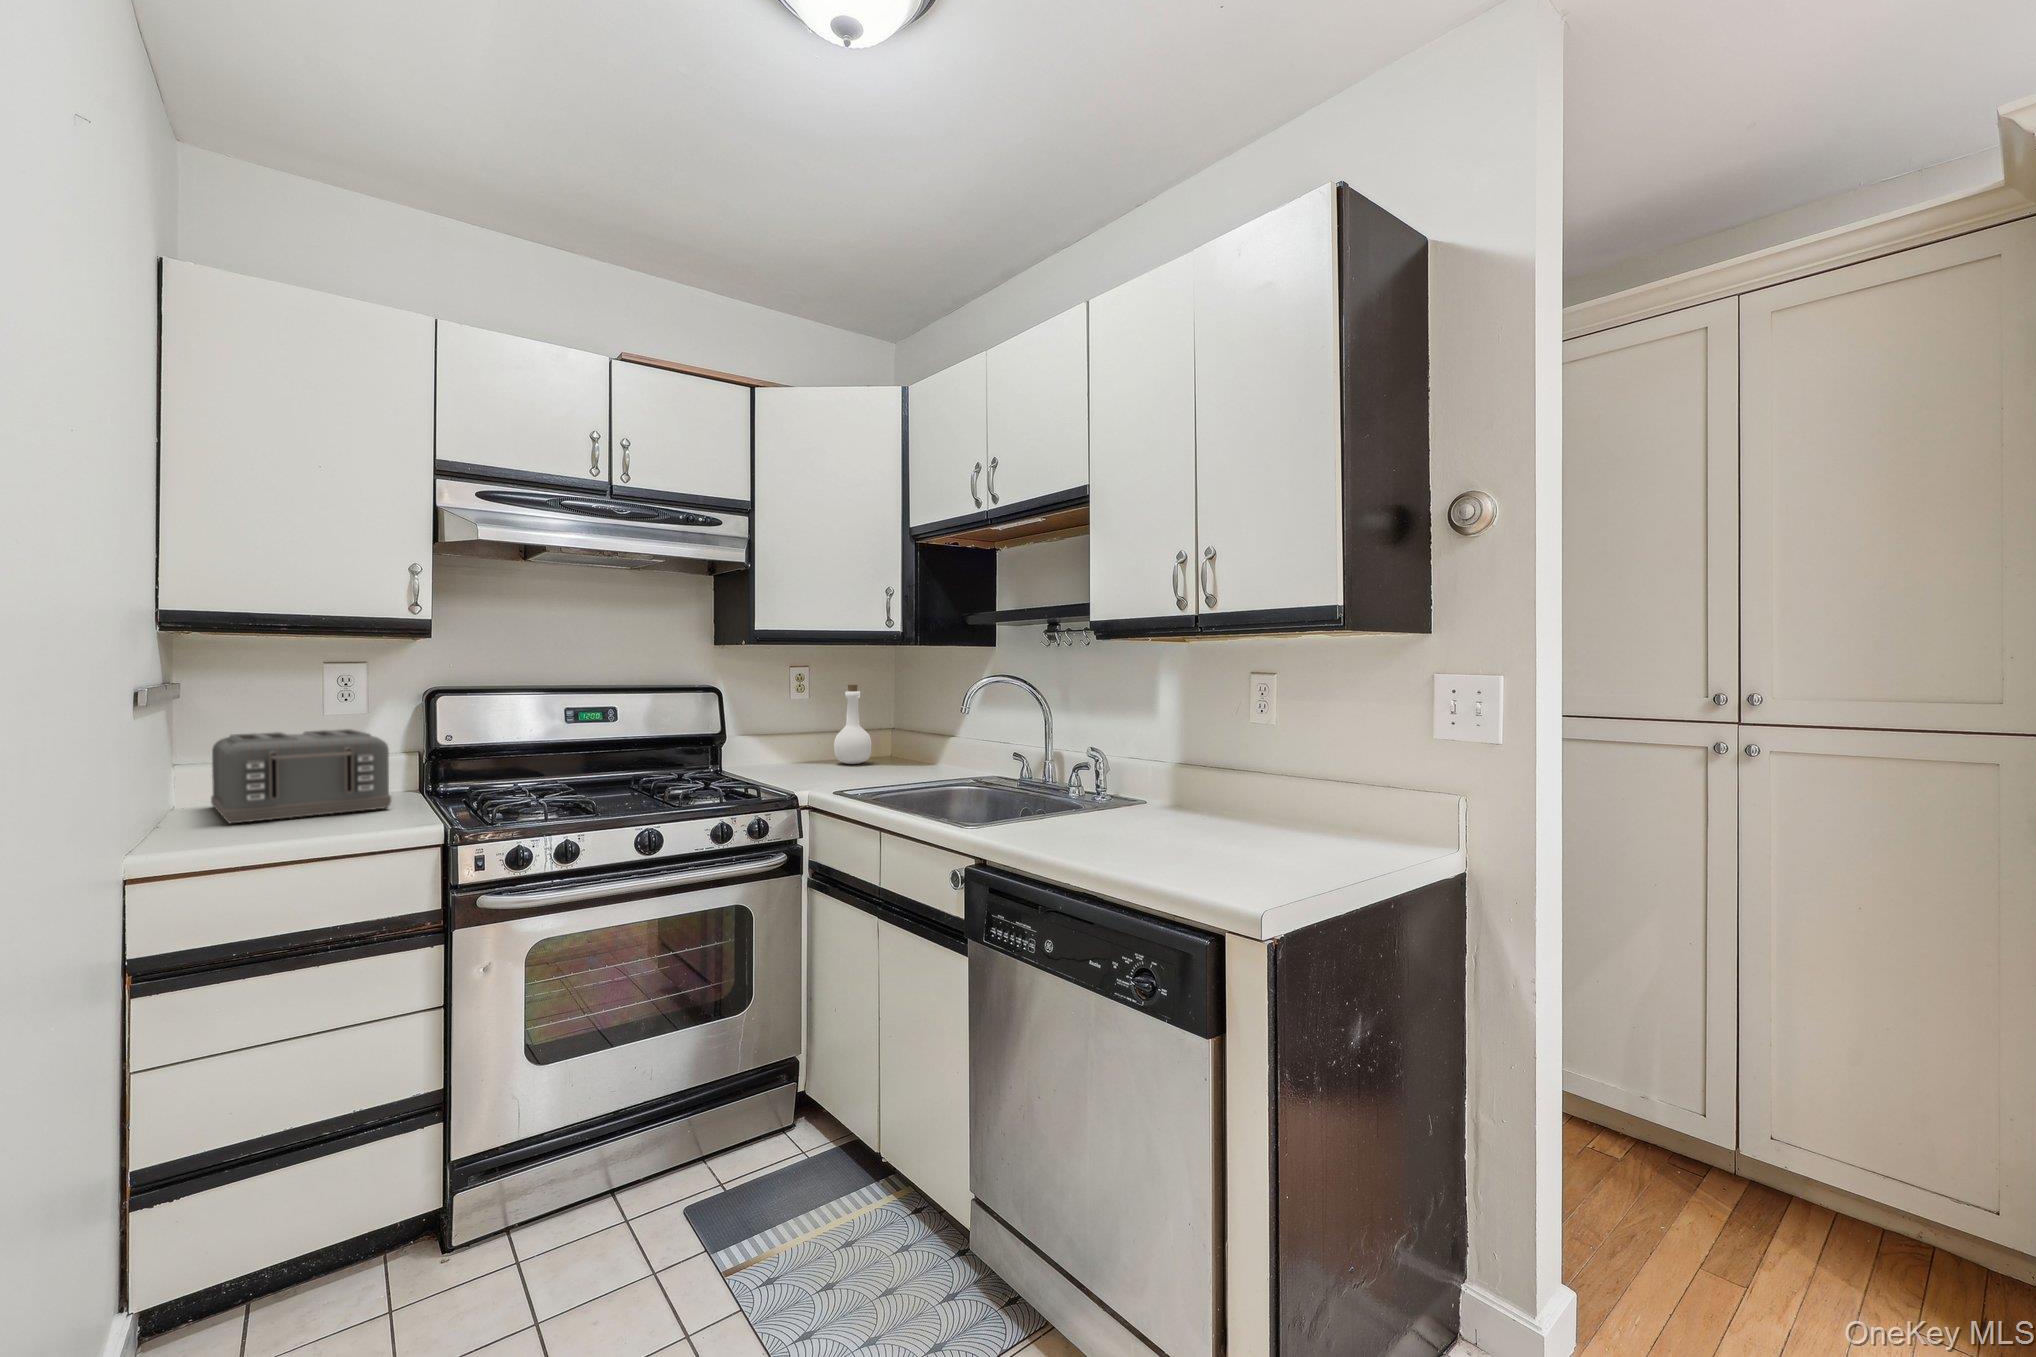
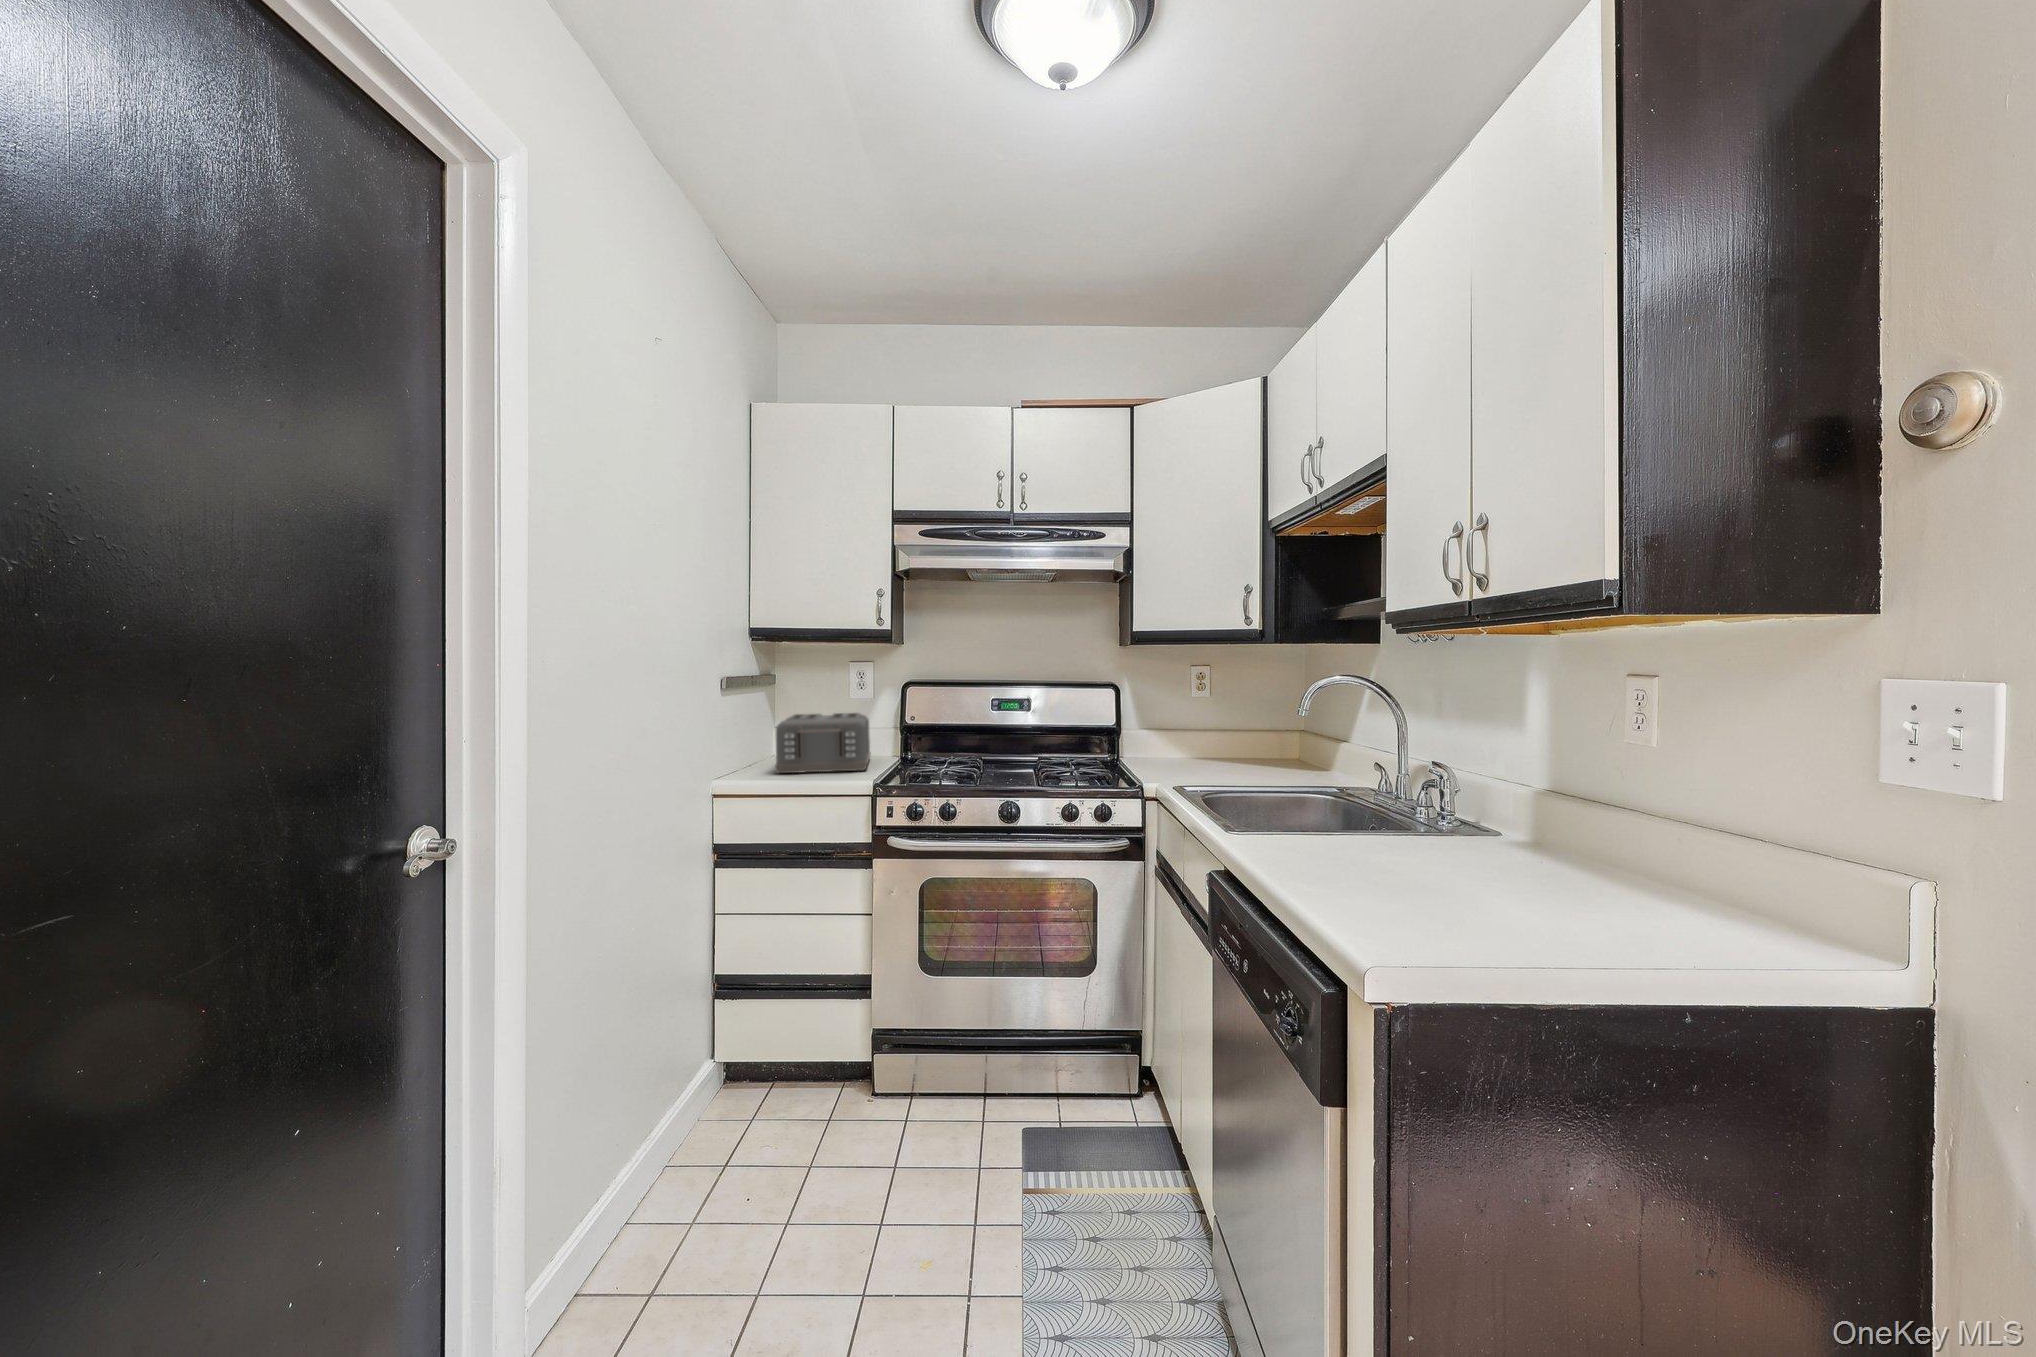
bottle: present [834,685,872,764] -> none [1231,681,1269,758]

